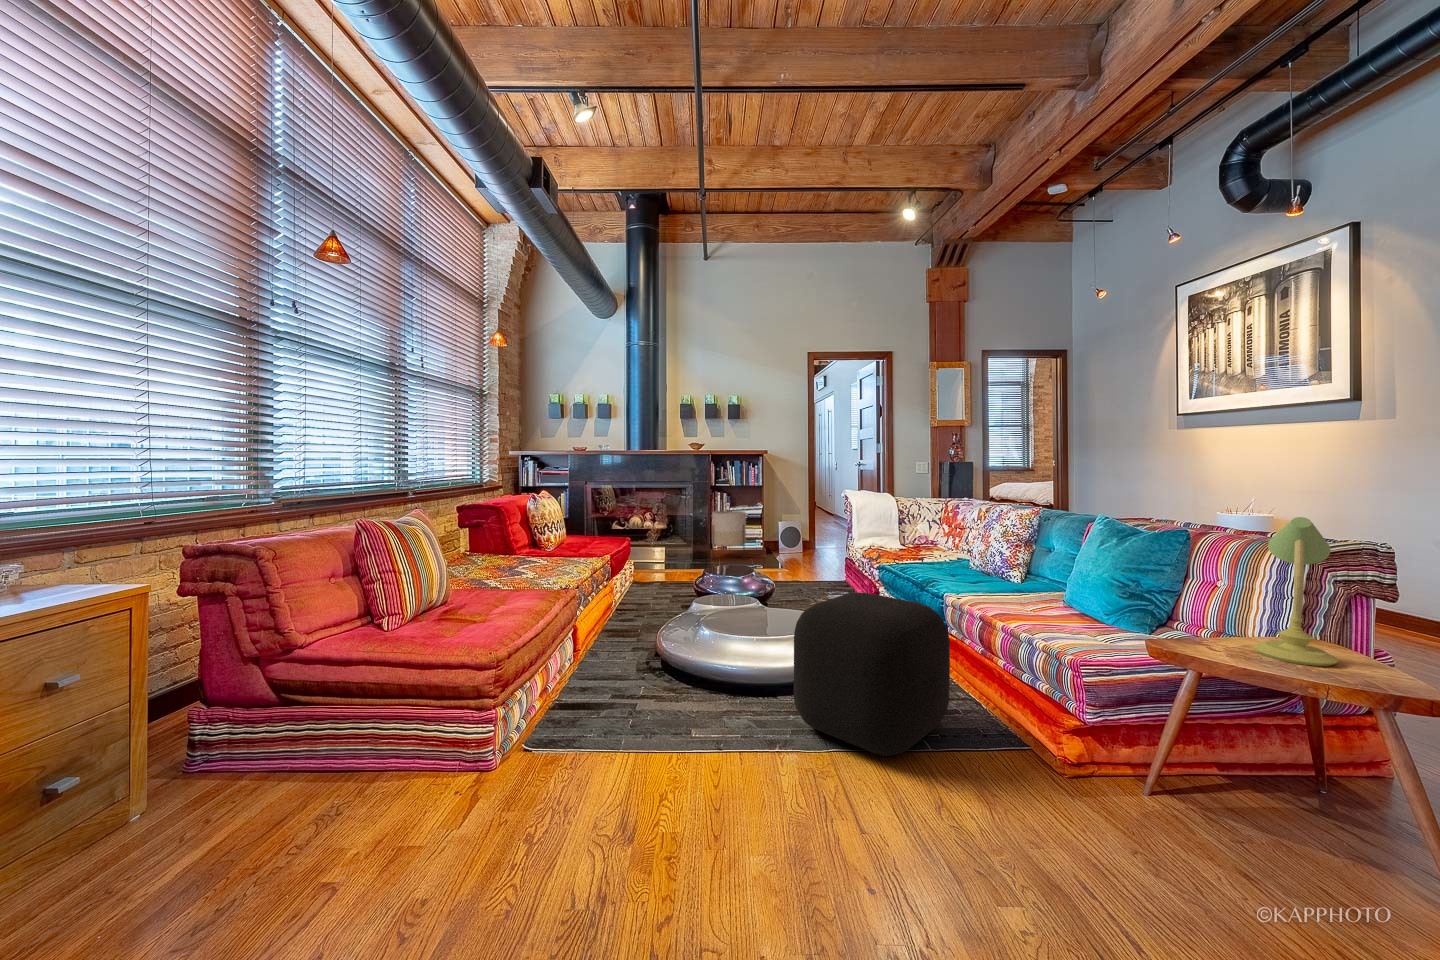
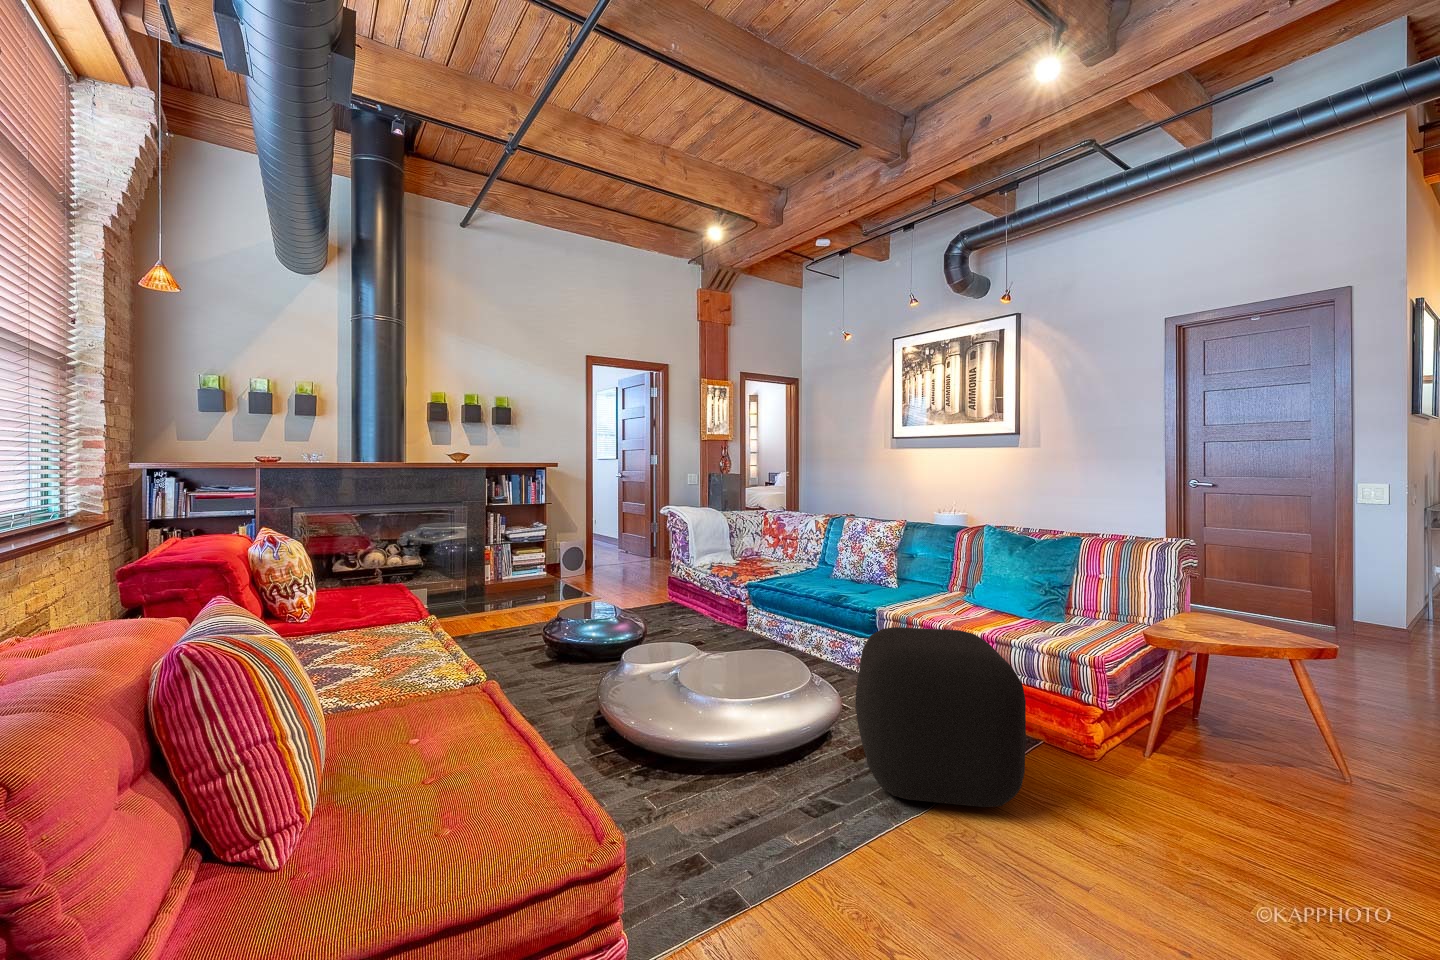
planter: present [712,511,746,547] -> none [493,537,538,600]
table lamp: present [1254,517,1339,666] -> none [1210,527,1271,637]

